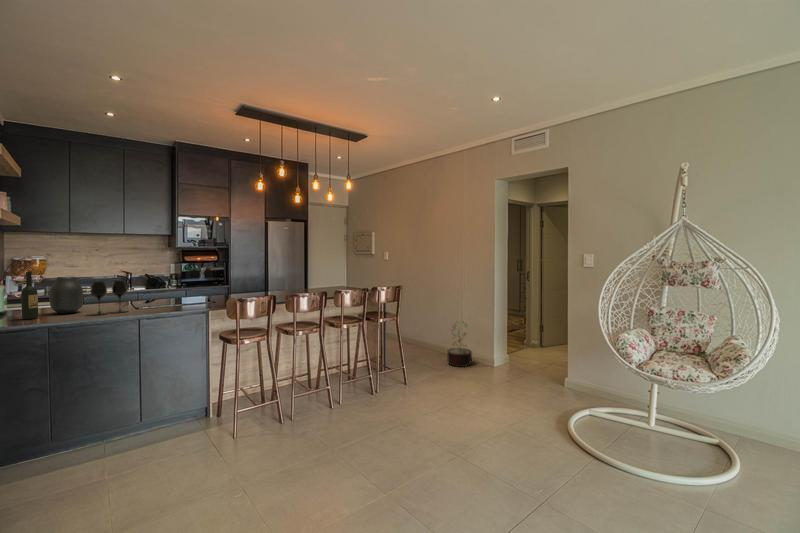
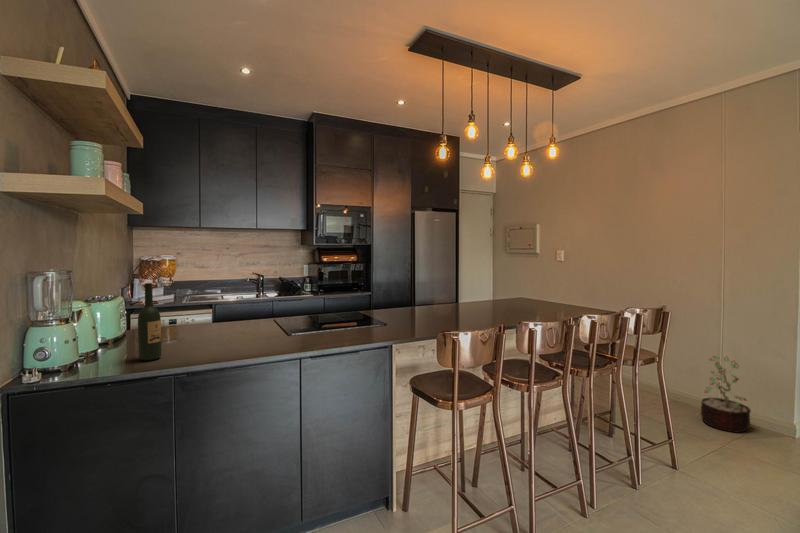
vase: present [49,277,83,314] -> none [177,289,222,347]
wine glass: present [90,281,127,315] -> none [233,297,284,354]

